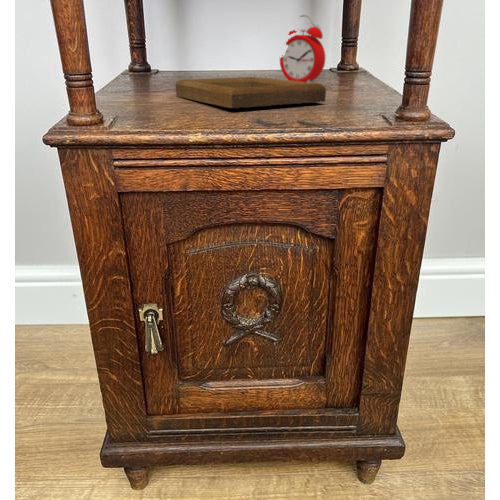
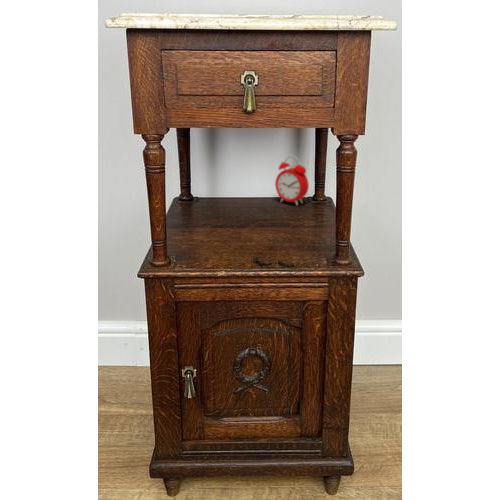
picture frame: present [176,77,326,108] -> none [201,203,301,246]

